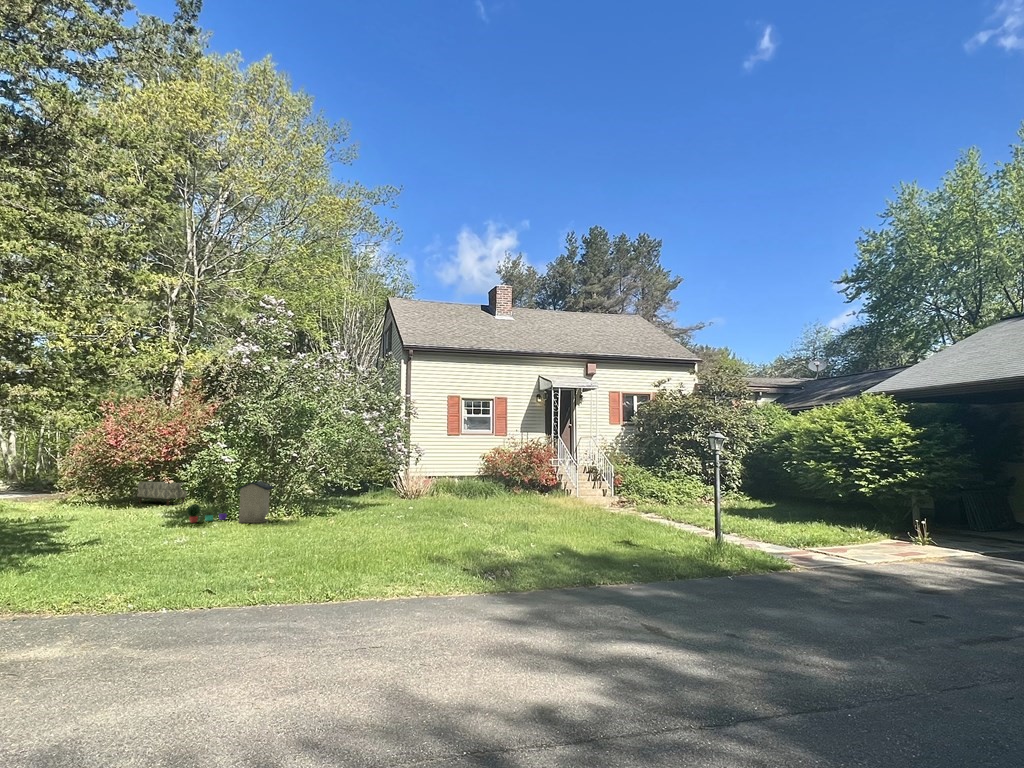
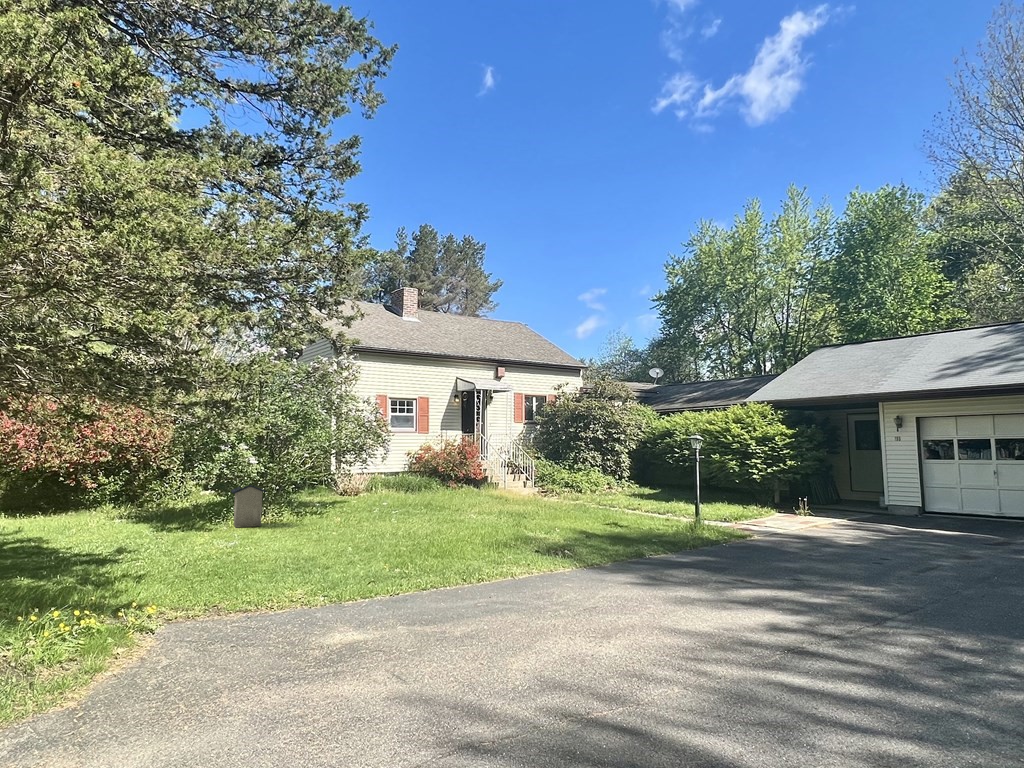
bench: present [137,481,187,505] -> none [56,488,120,514]
potted plant: present [187,488,229,523] -> none [175,491,216,530]

